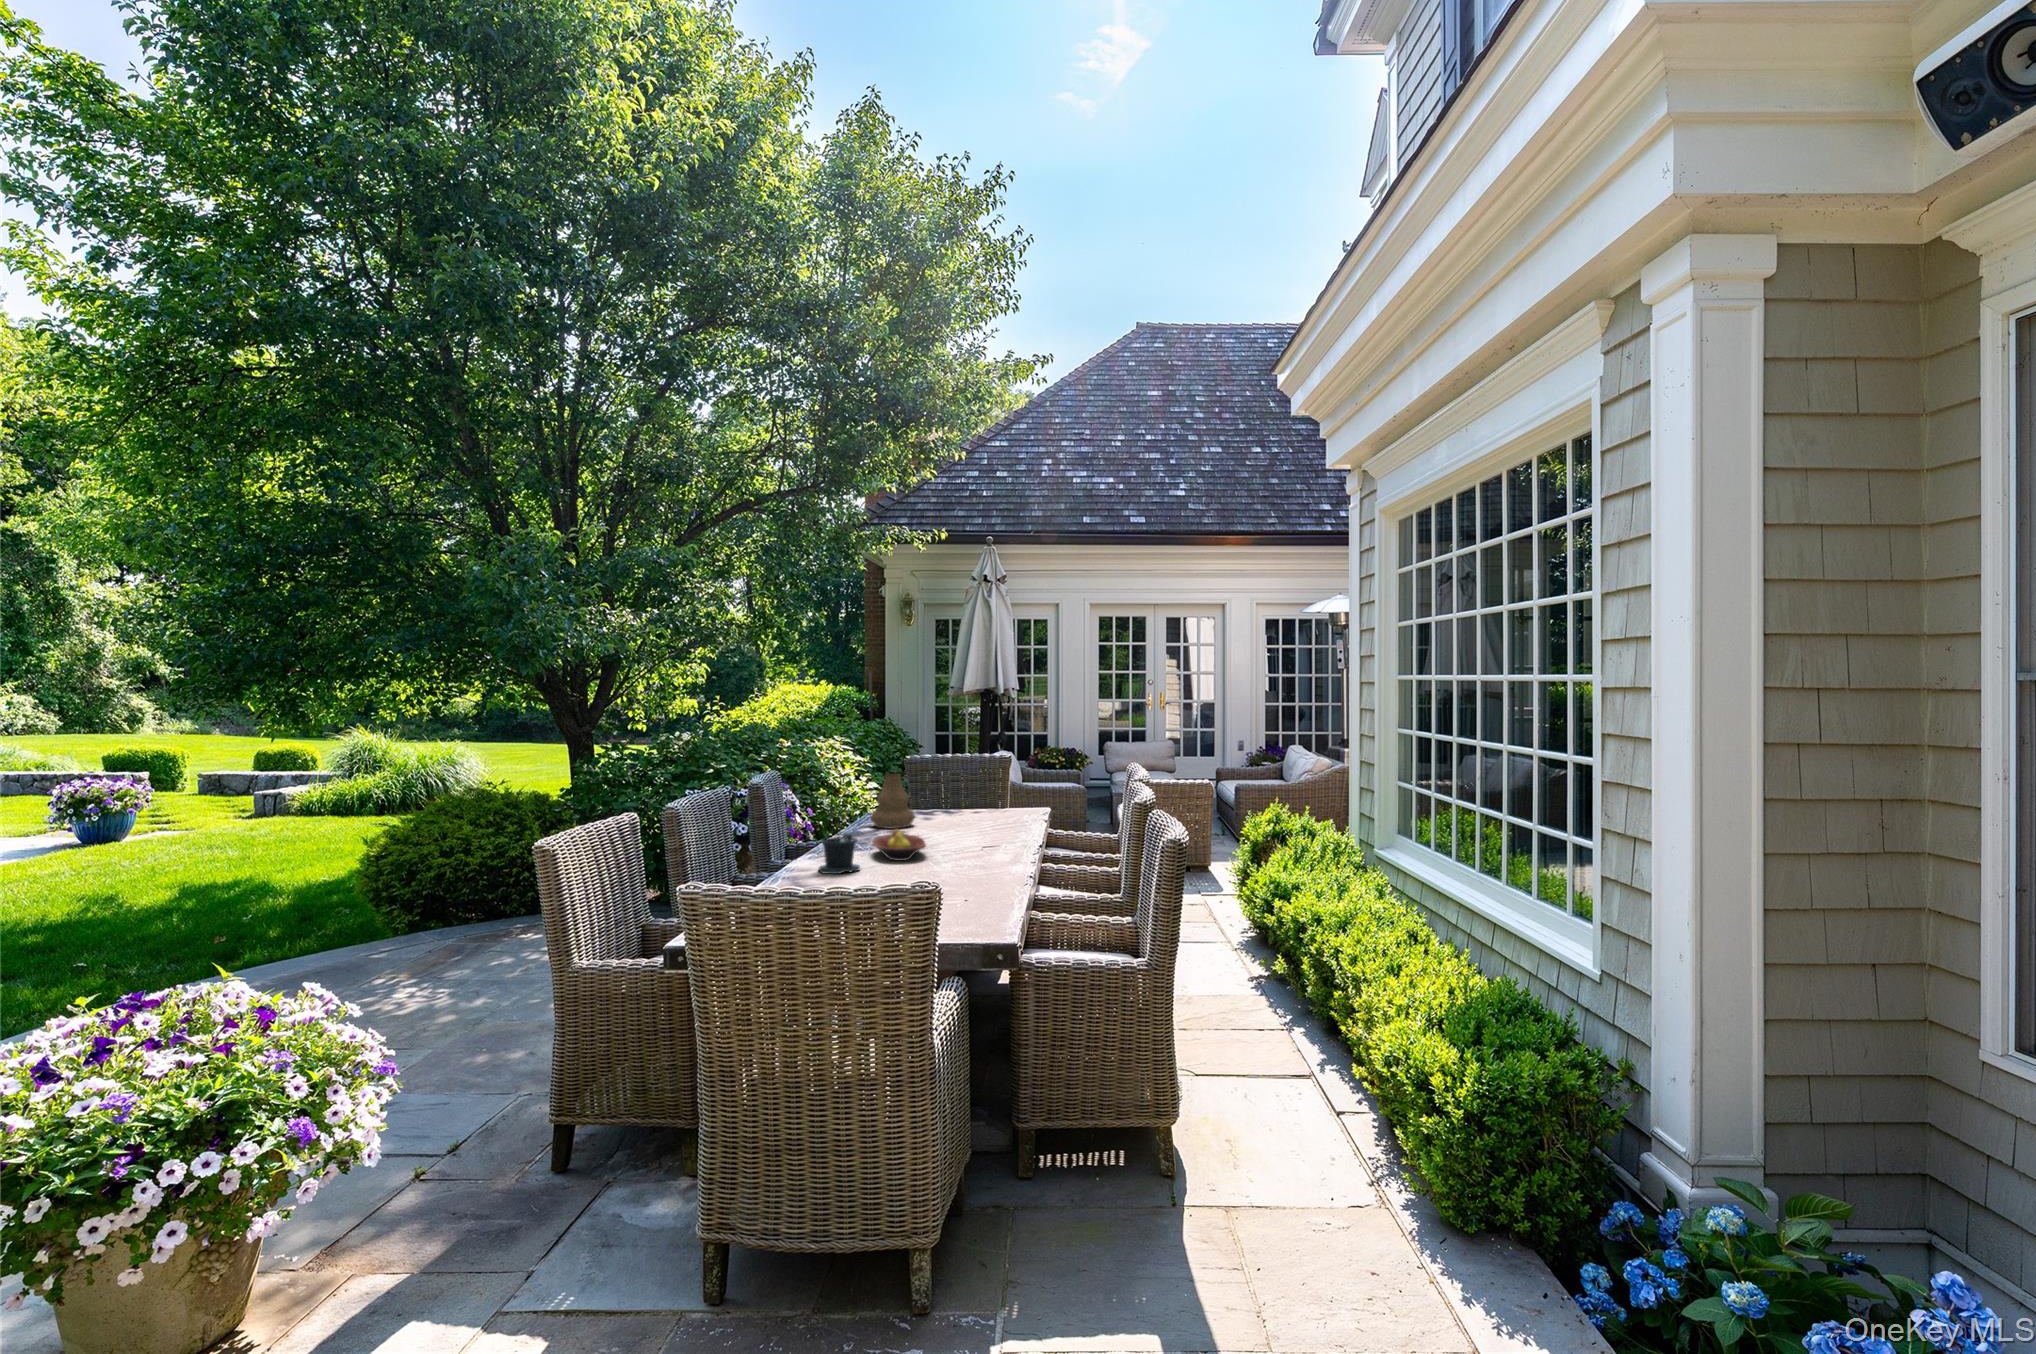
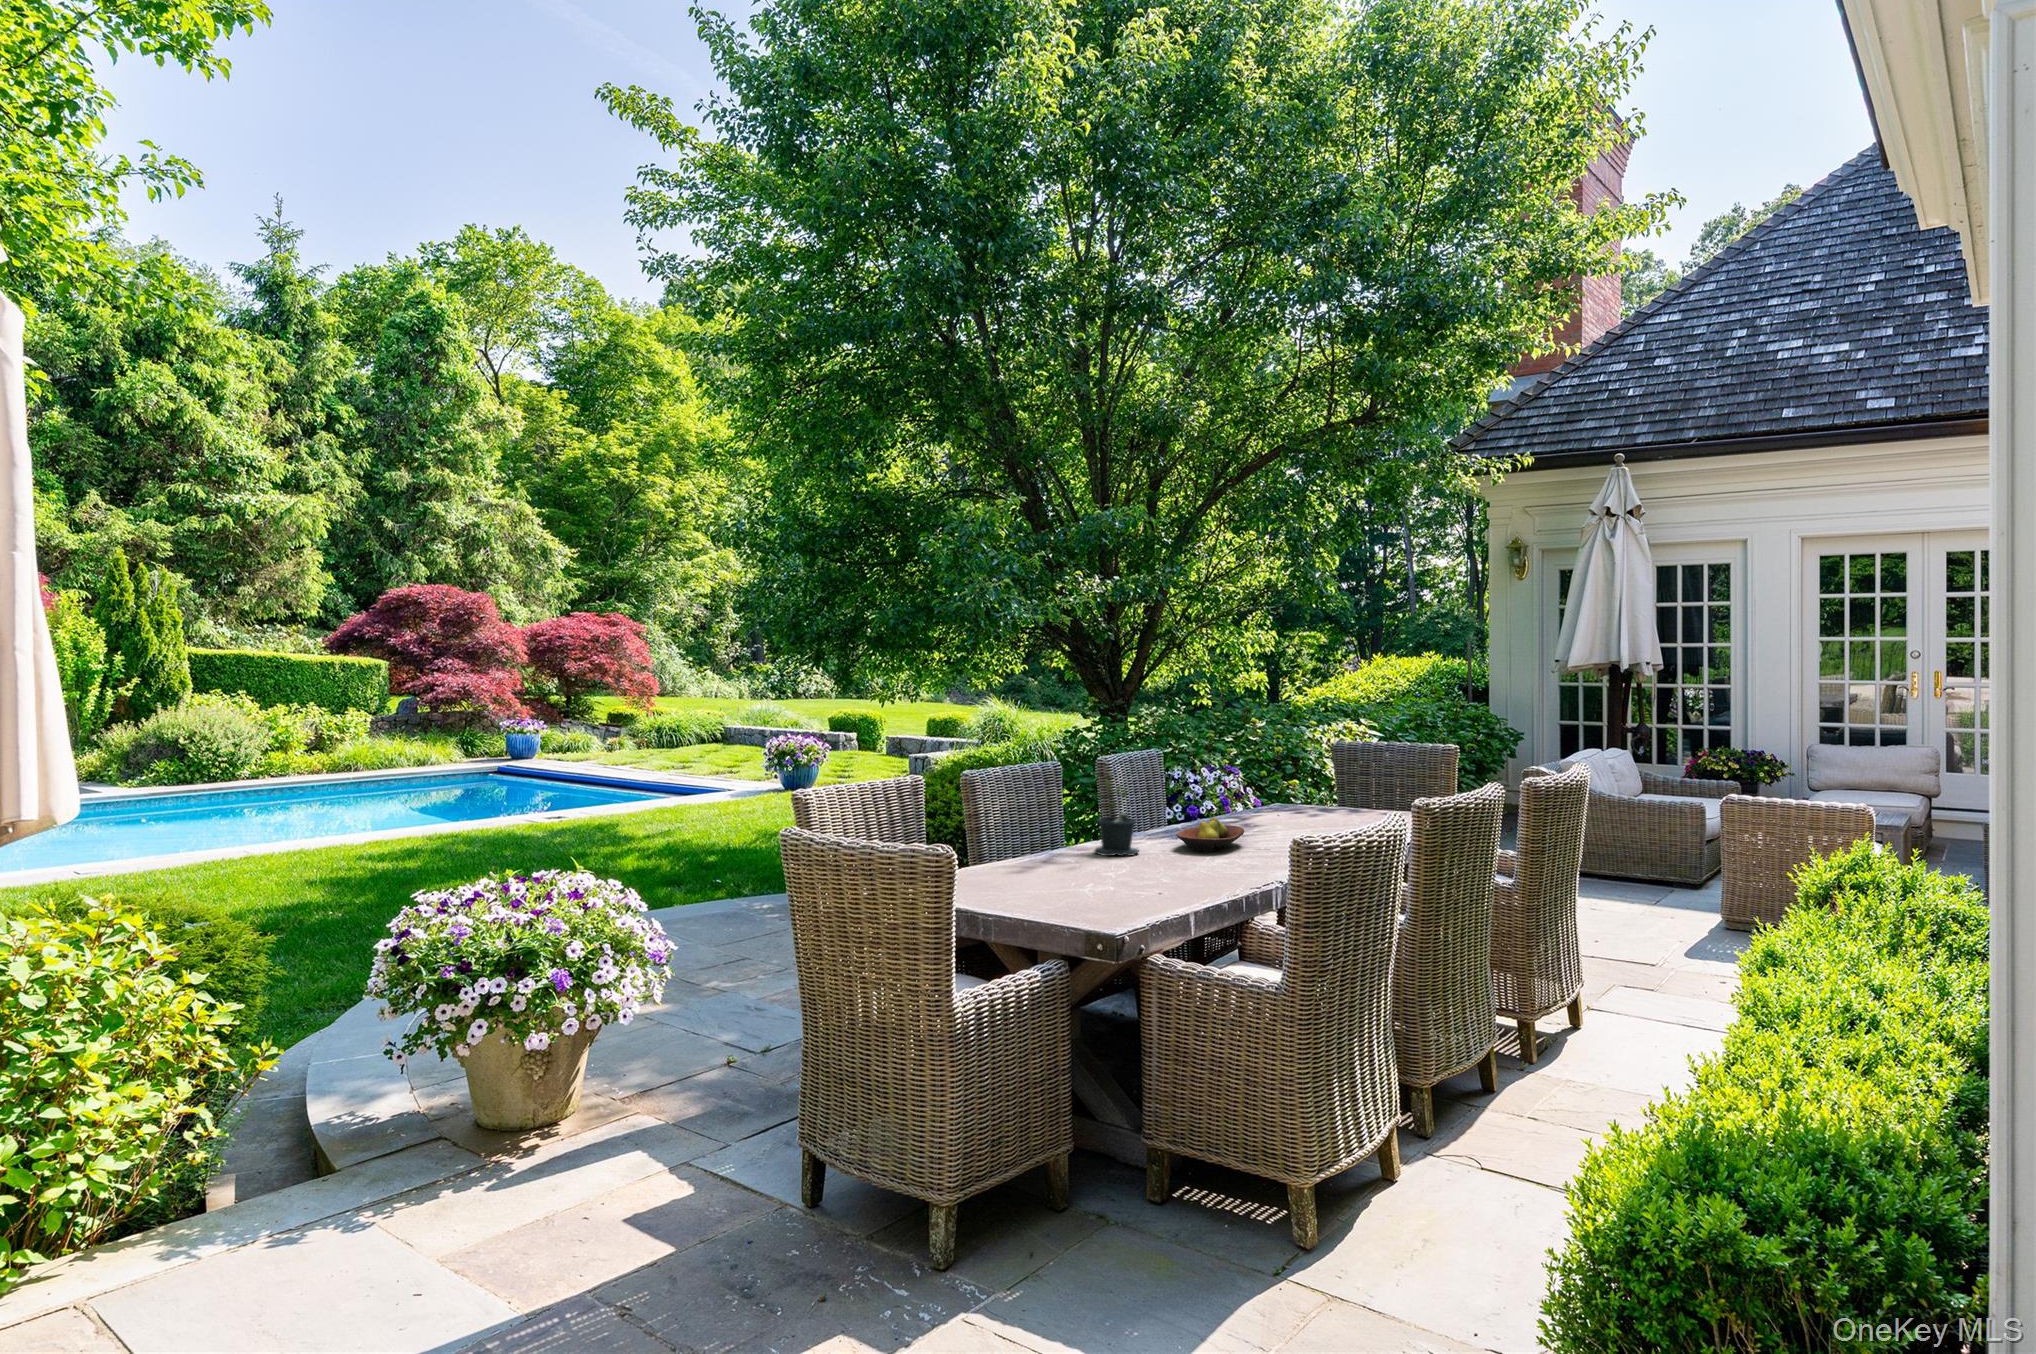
vase: present [871,773,915,829] -> none [1255,758,1309,823]

